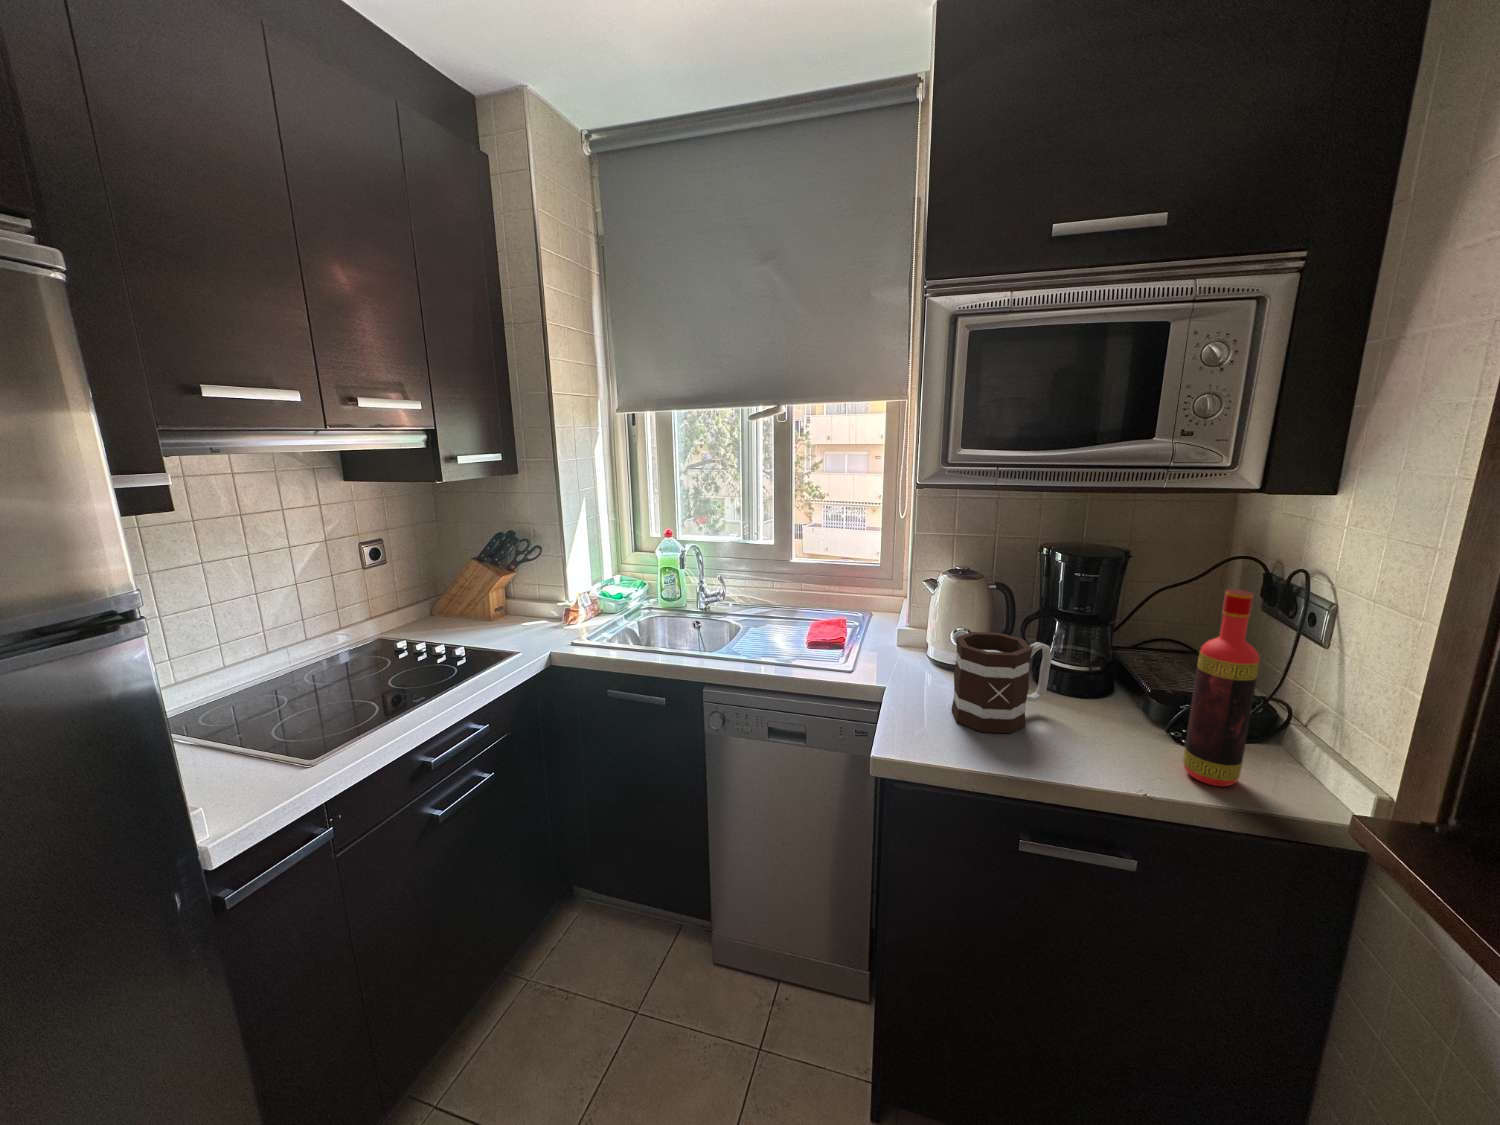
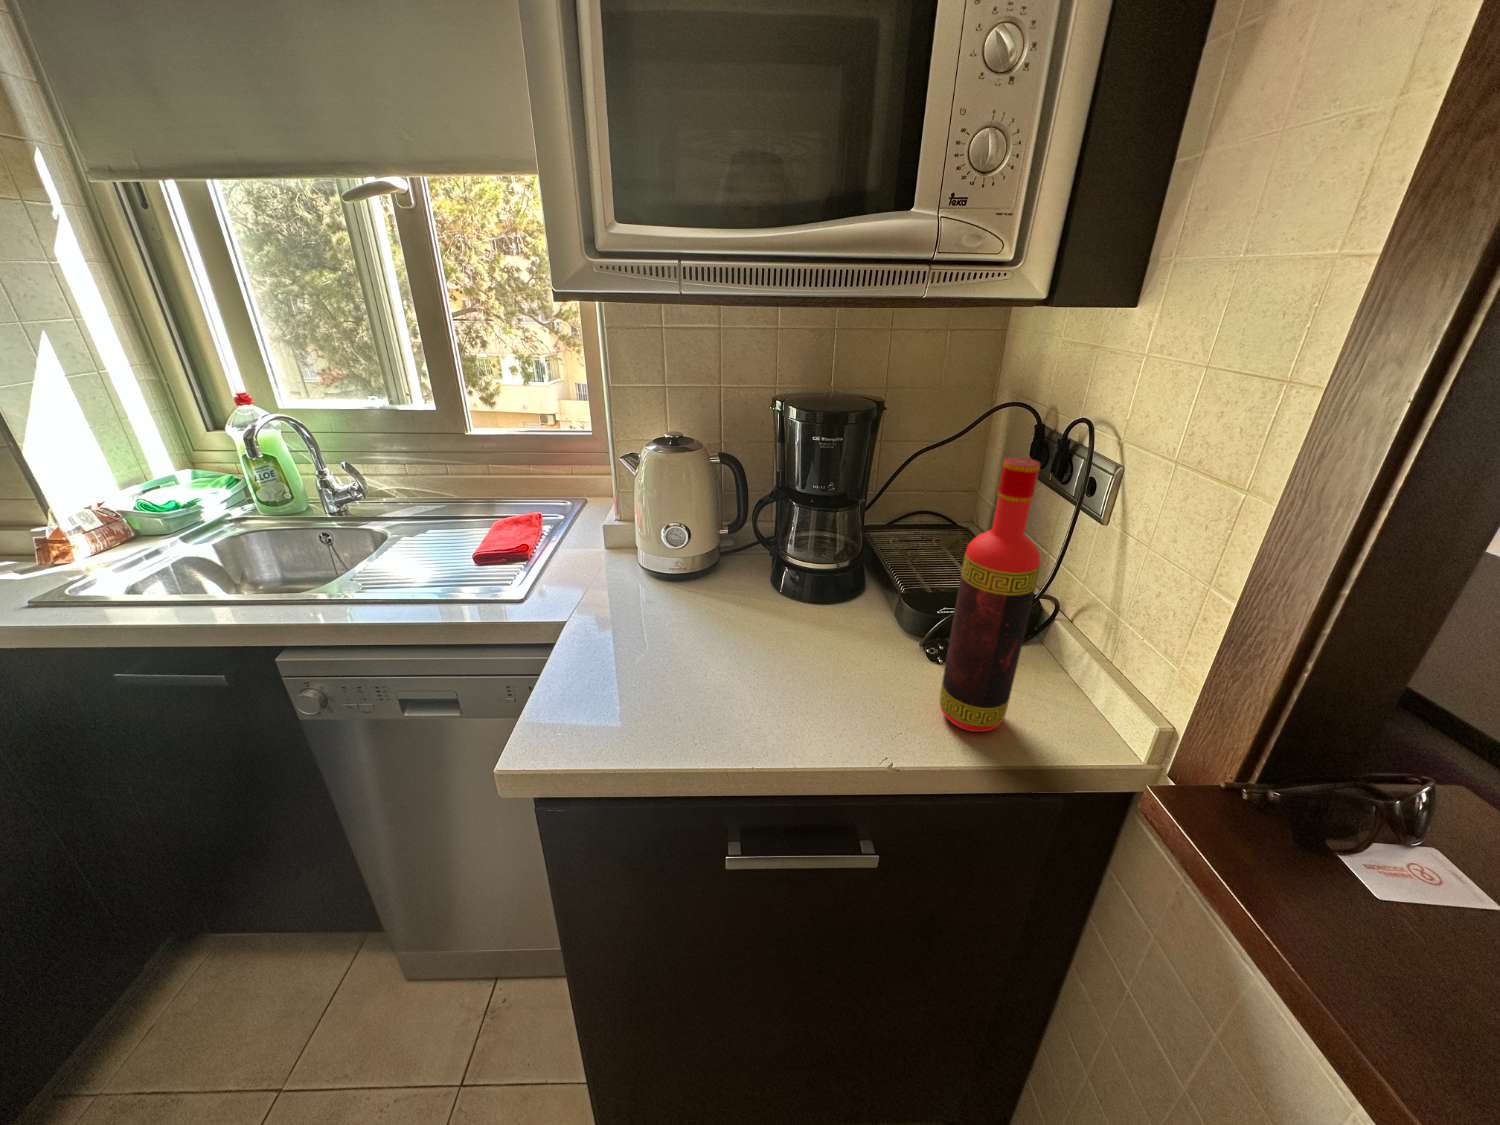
mug: present [951,632,1052,733] -> none [643,534,782,687]

